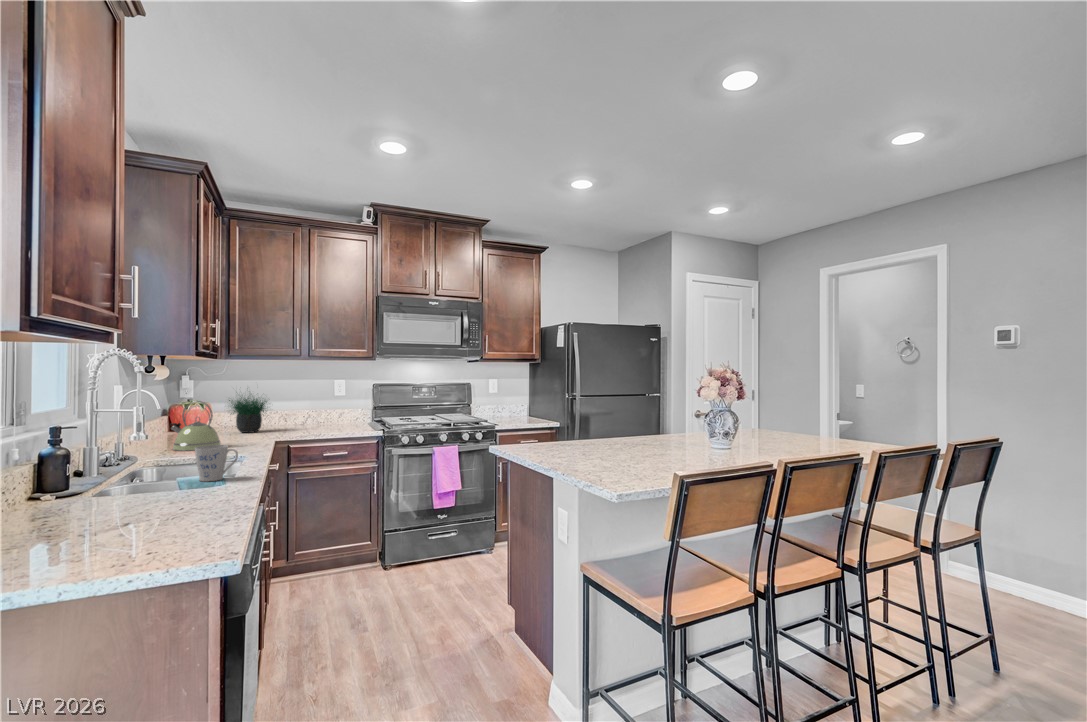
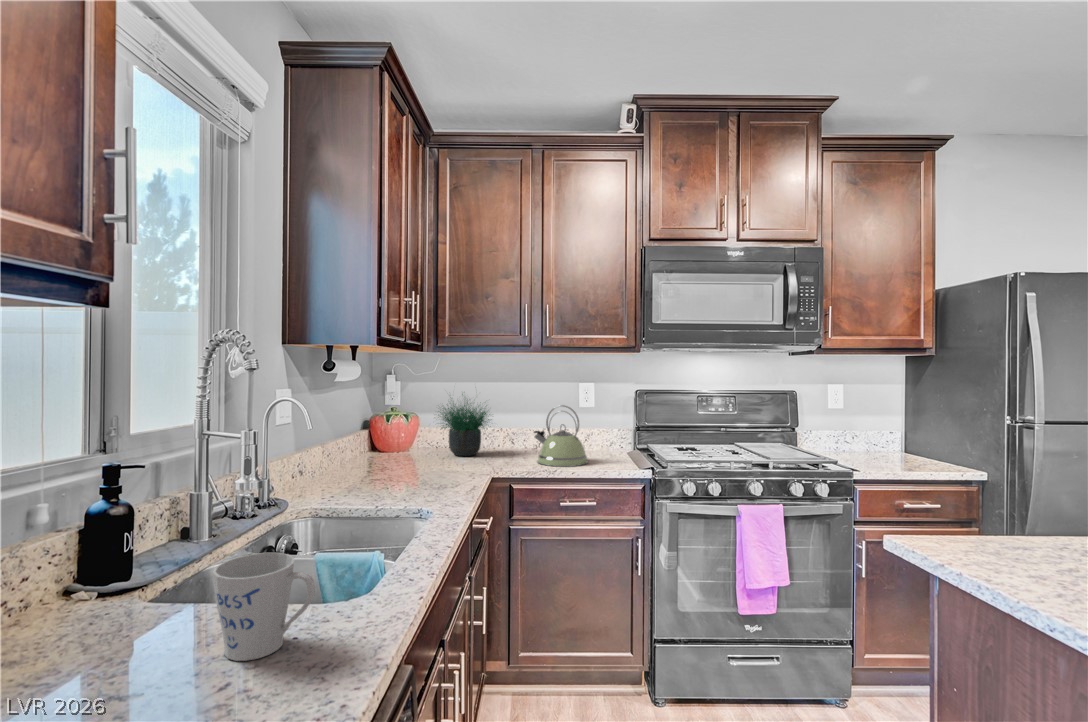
kettle: present [170,401,220,451] -> present [534,405,588,467]

